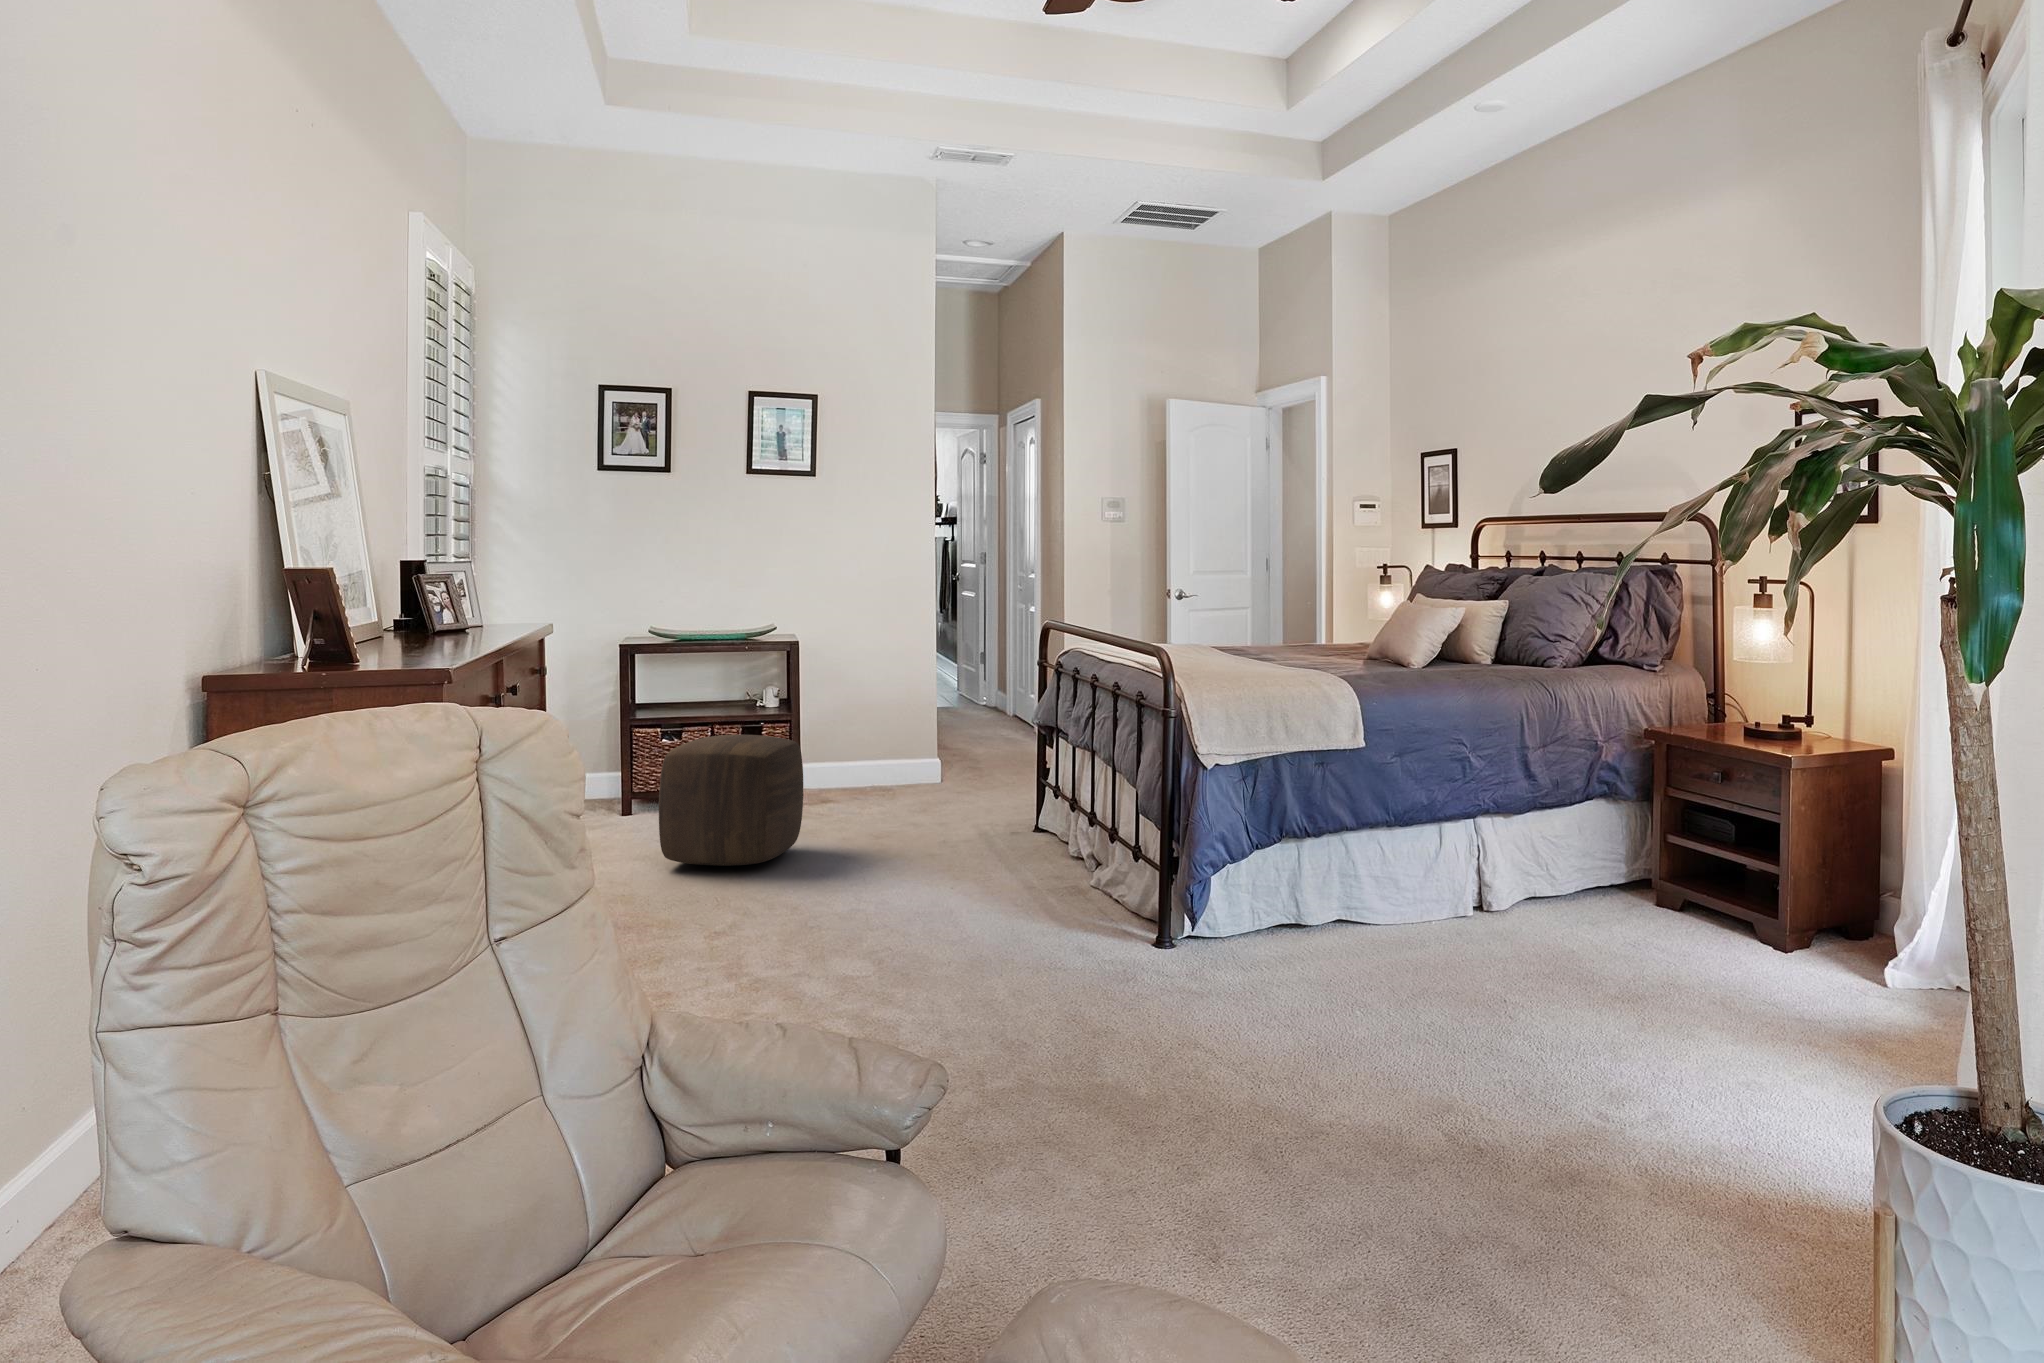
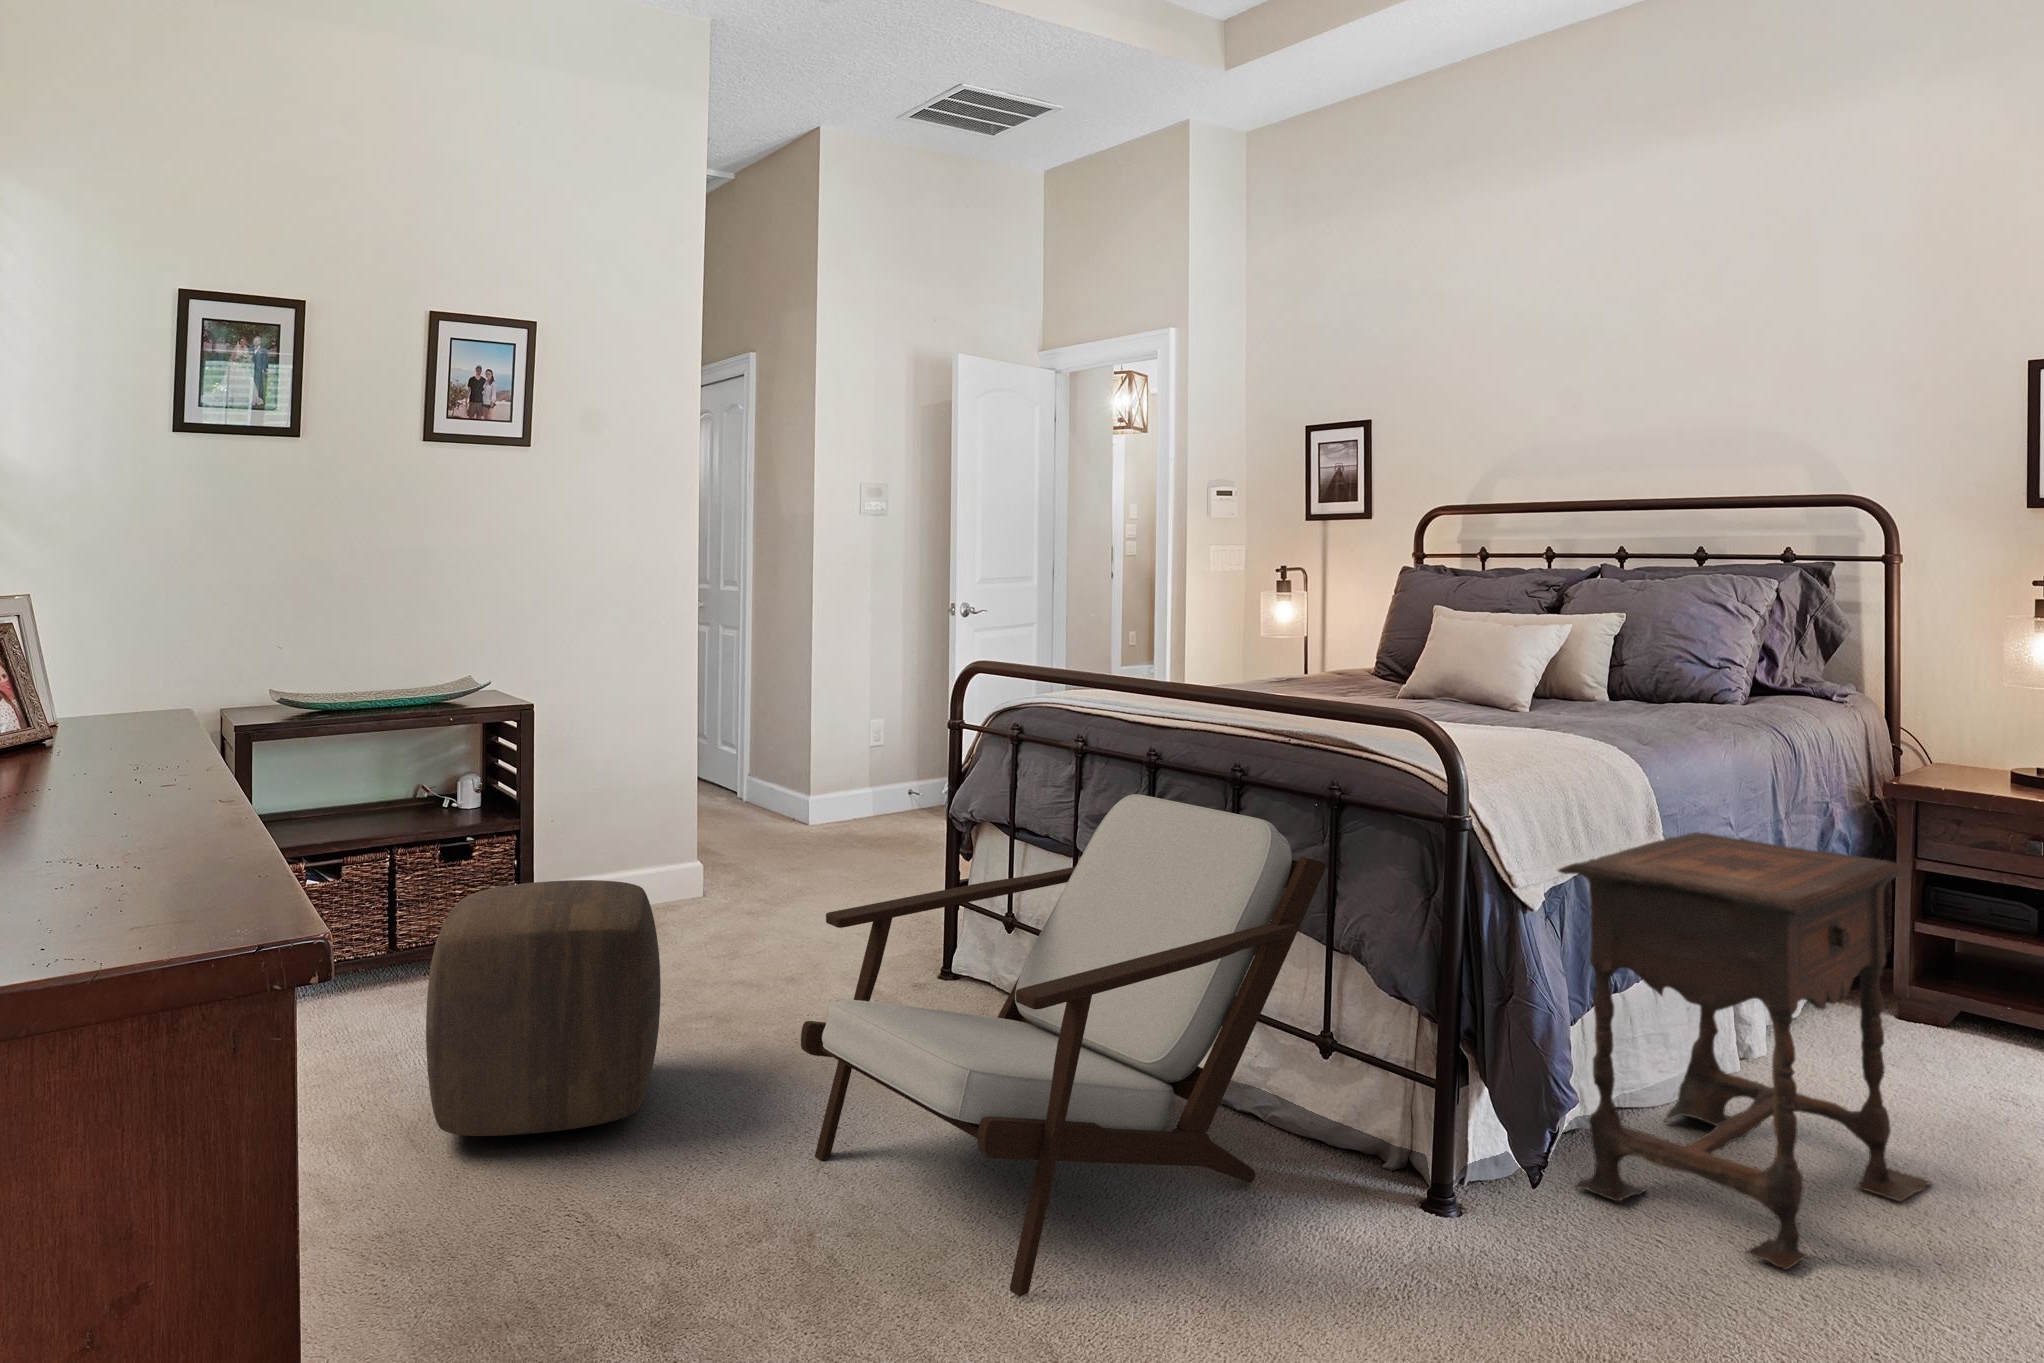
armchair: none [832,700,1125,939] -> present [801,794,1326,1297]
side table: none [1237,737,1470,974] -> present [1558,832,1931,1270]

